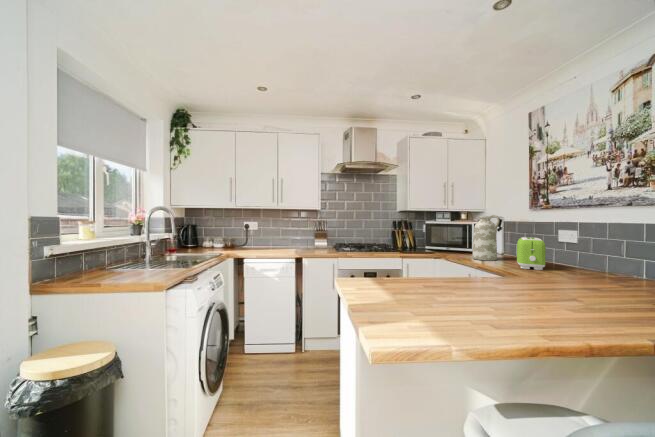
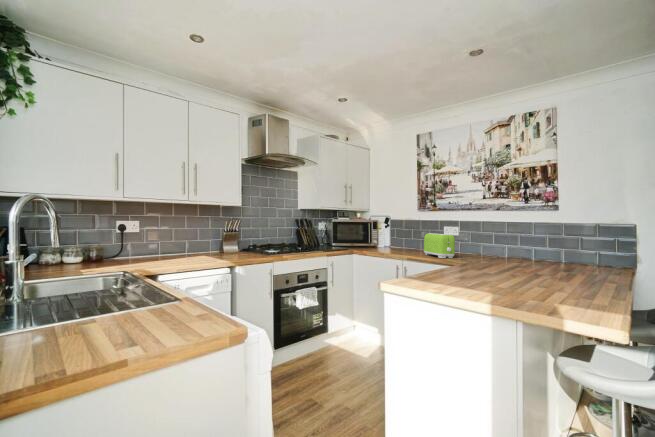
vase: present [472,215,499,261] -> none [385,215,406,254]

